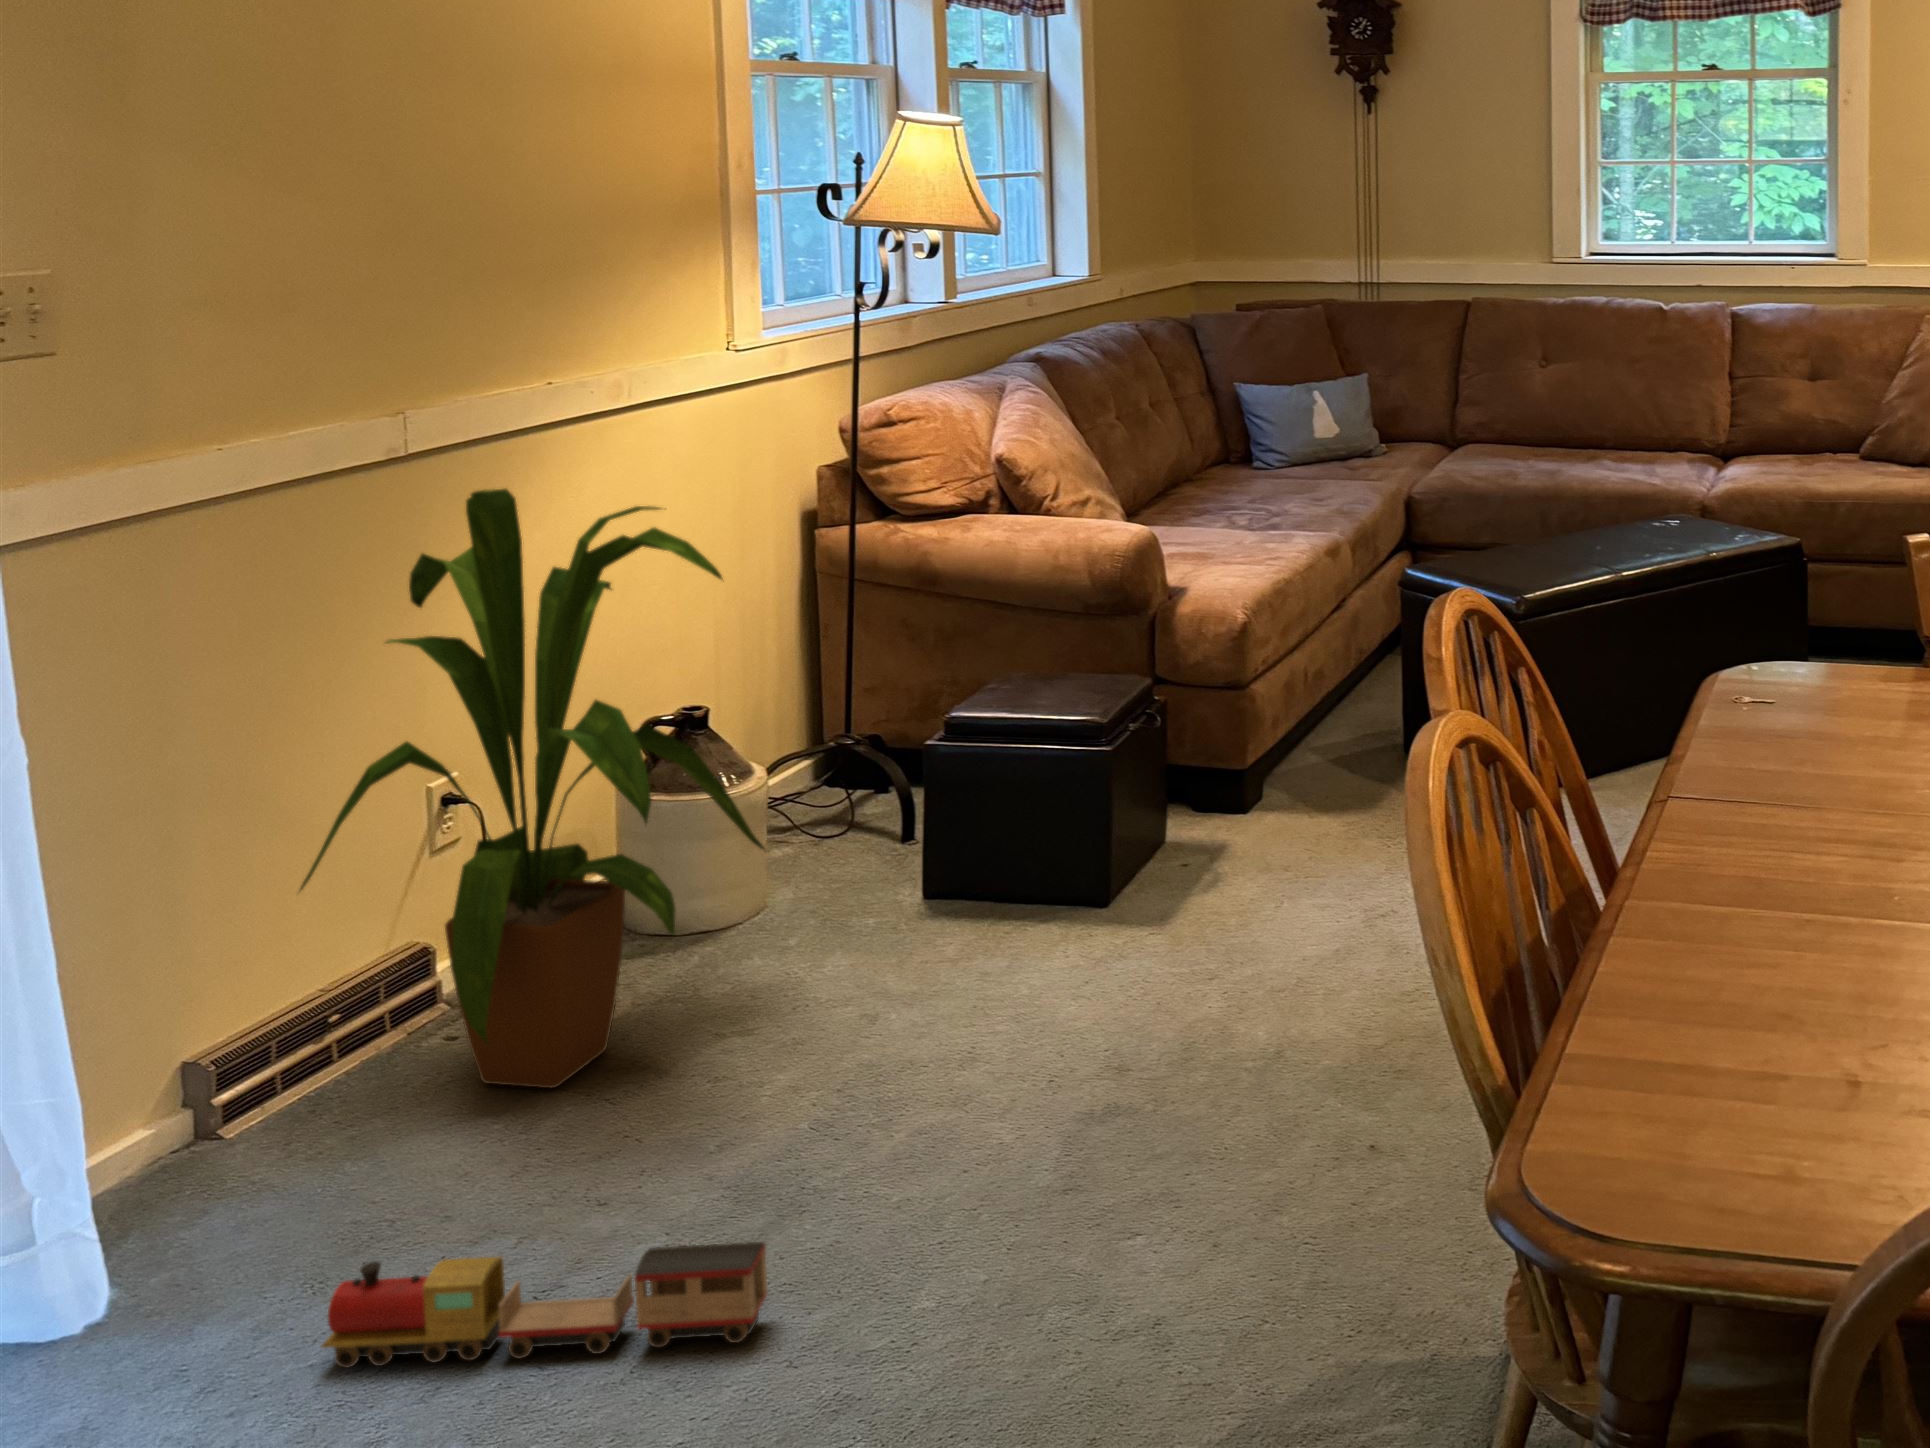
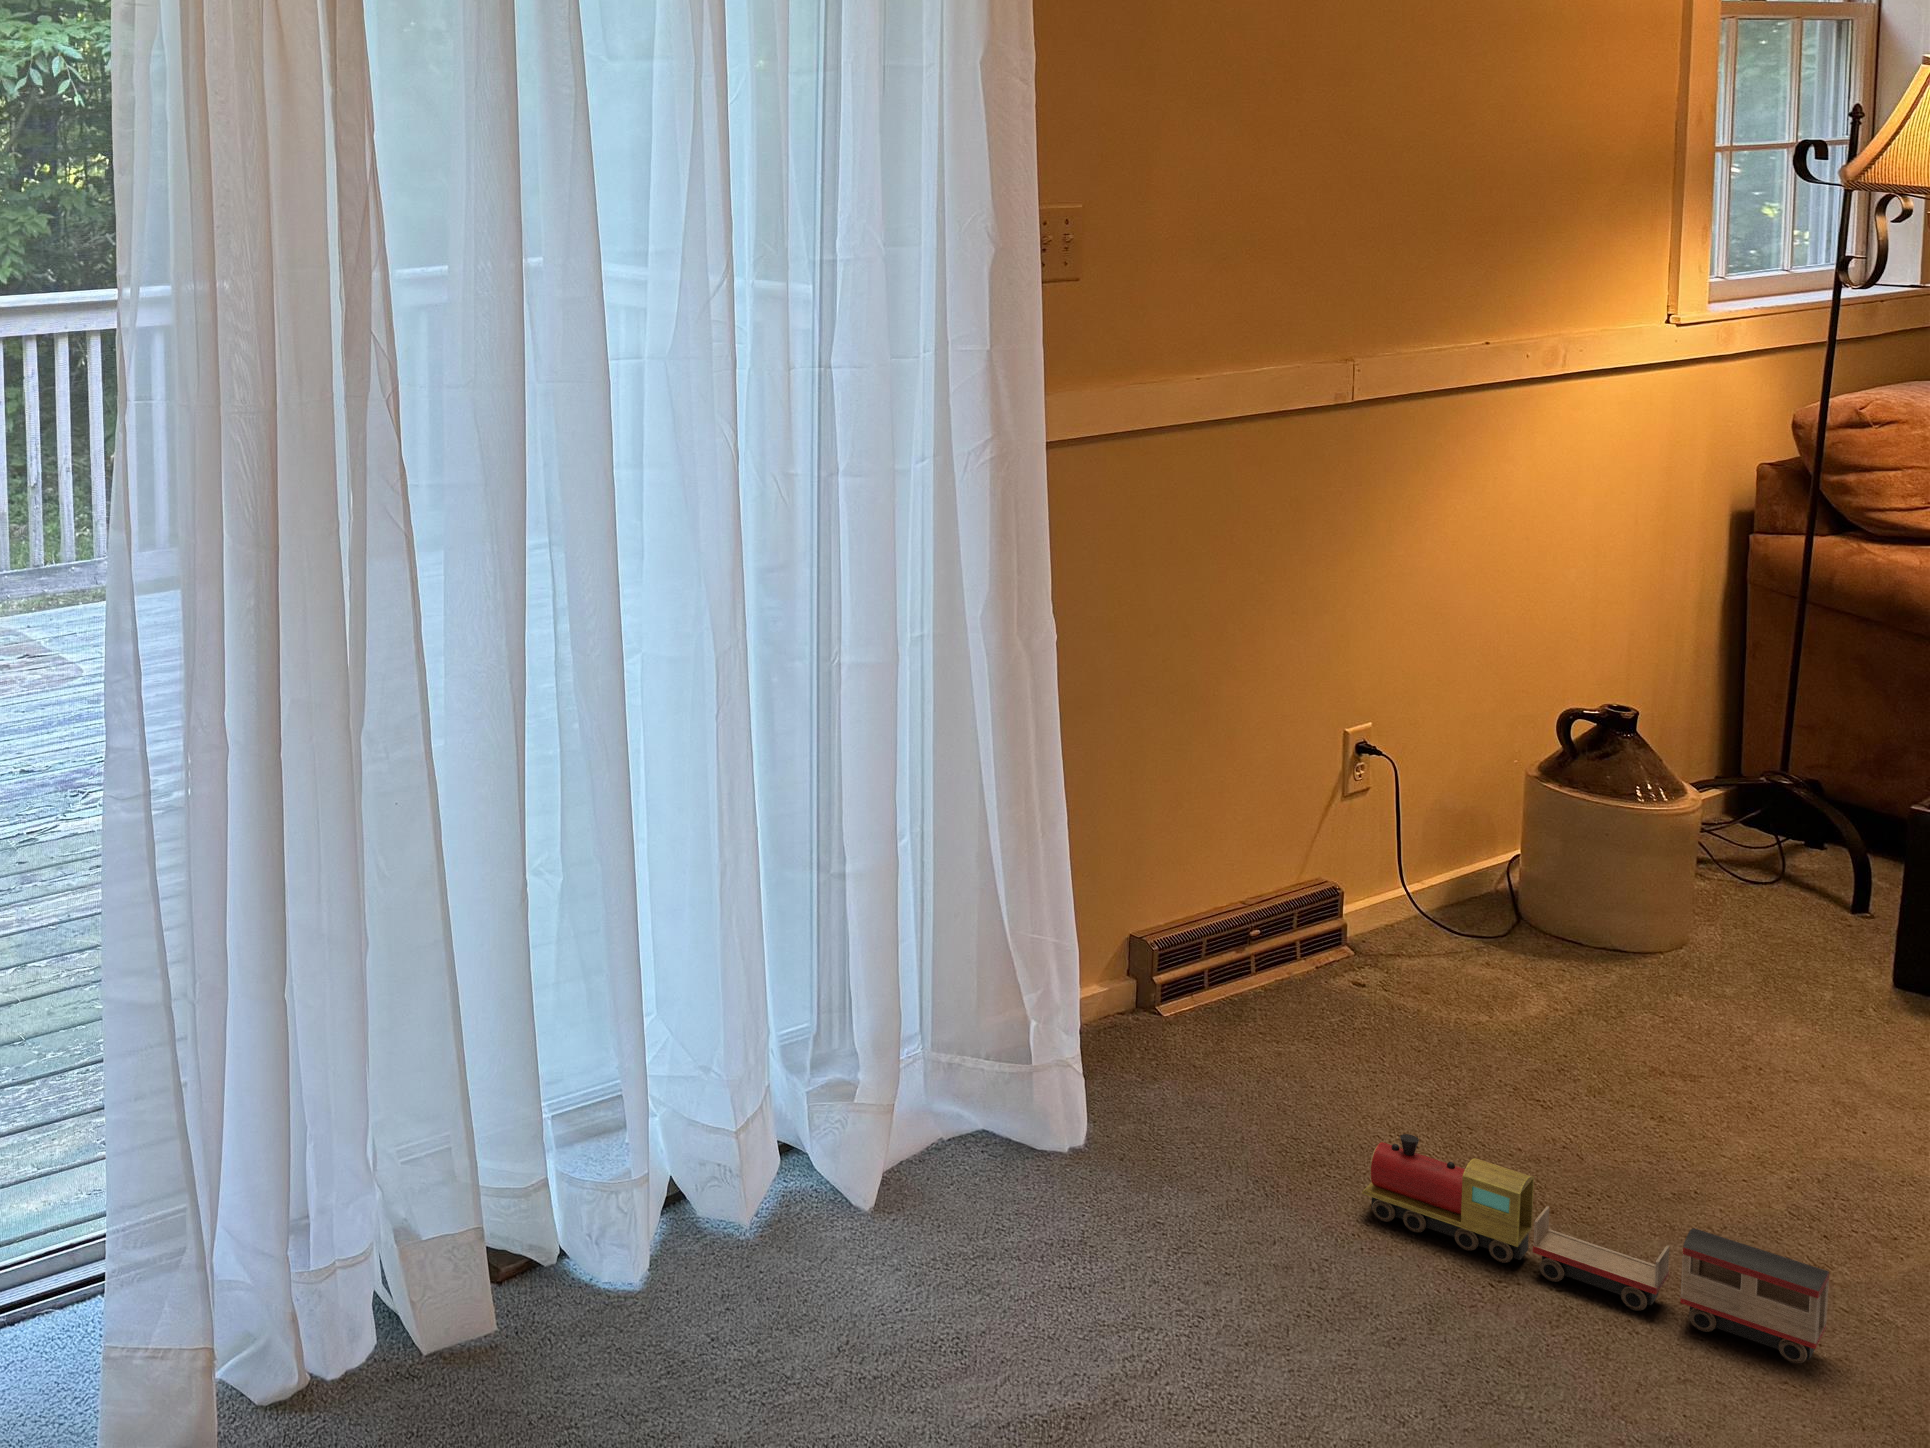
house plant: present [300,489,766,1088] -> none [1291,436,1759,1045]

